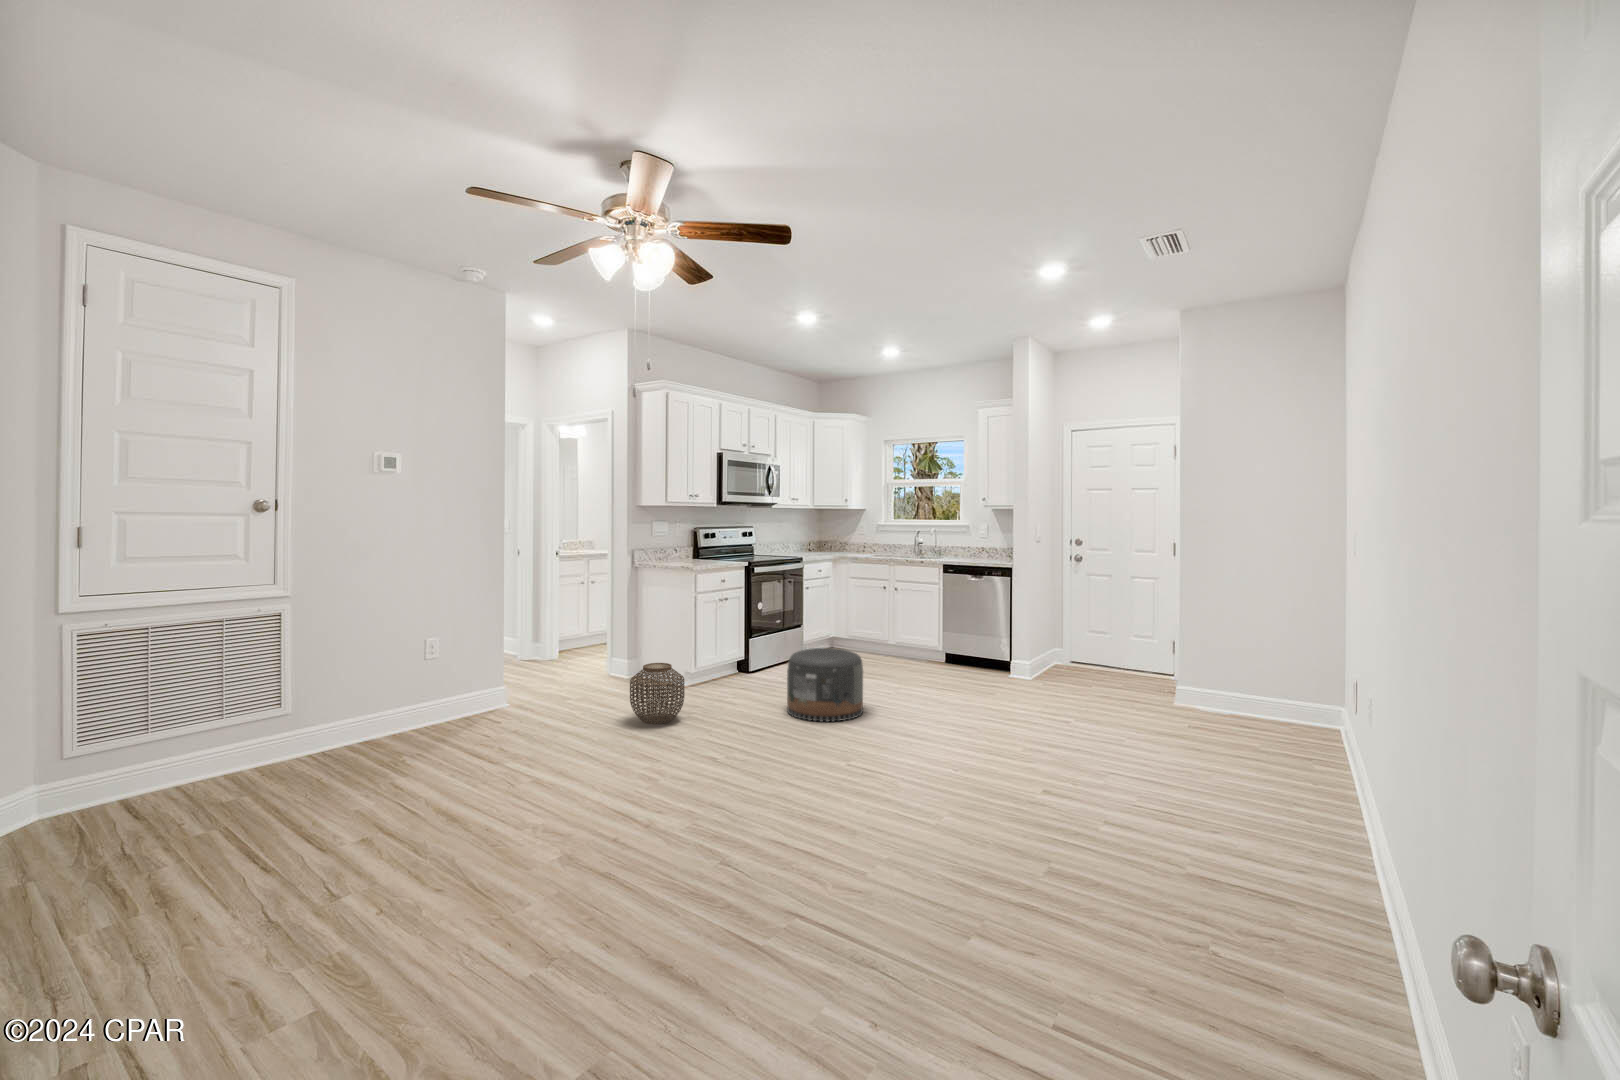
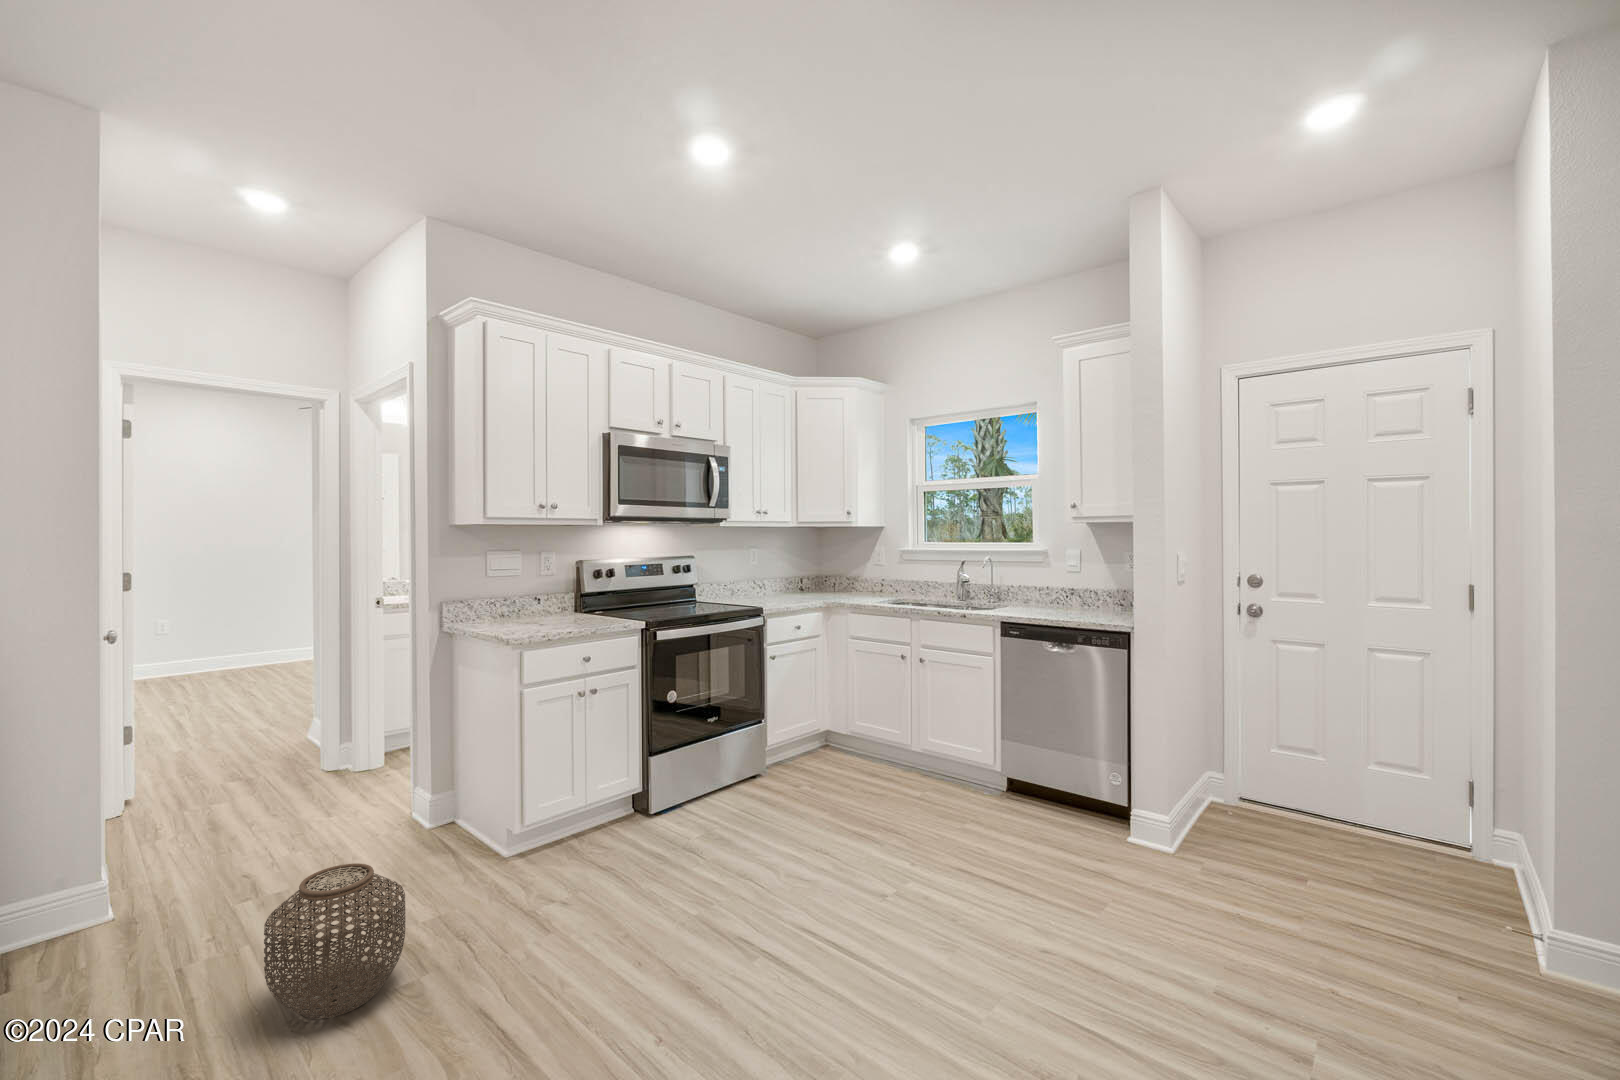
pouf: present [787,648,863,722] -> none [634,820,804,1029]

